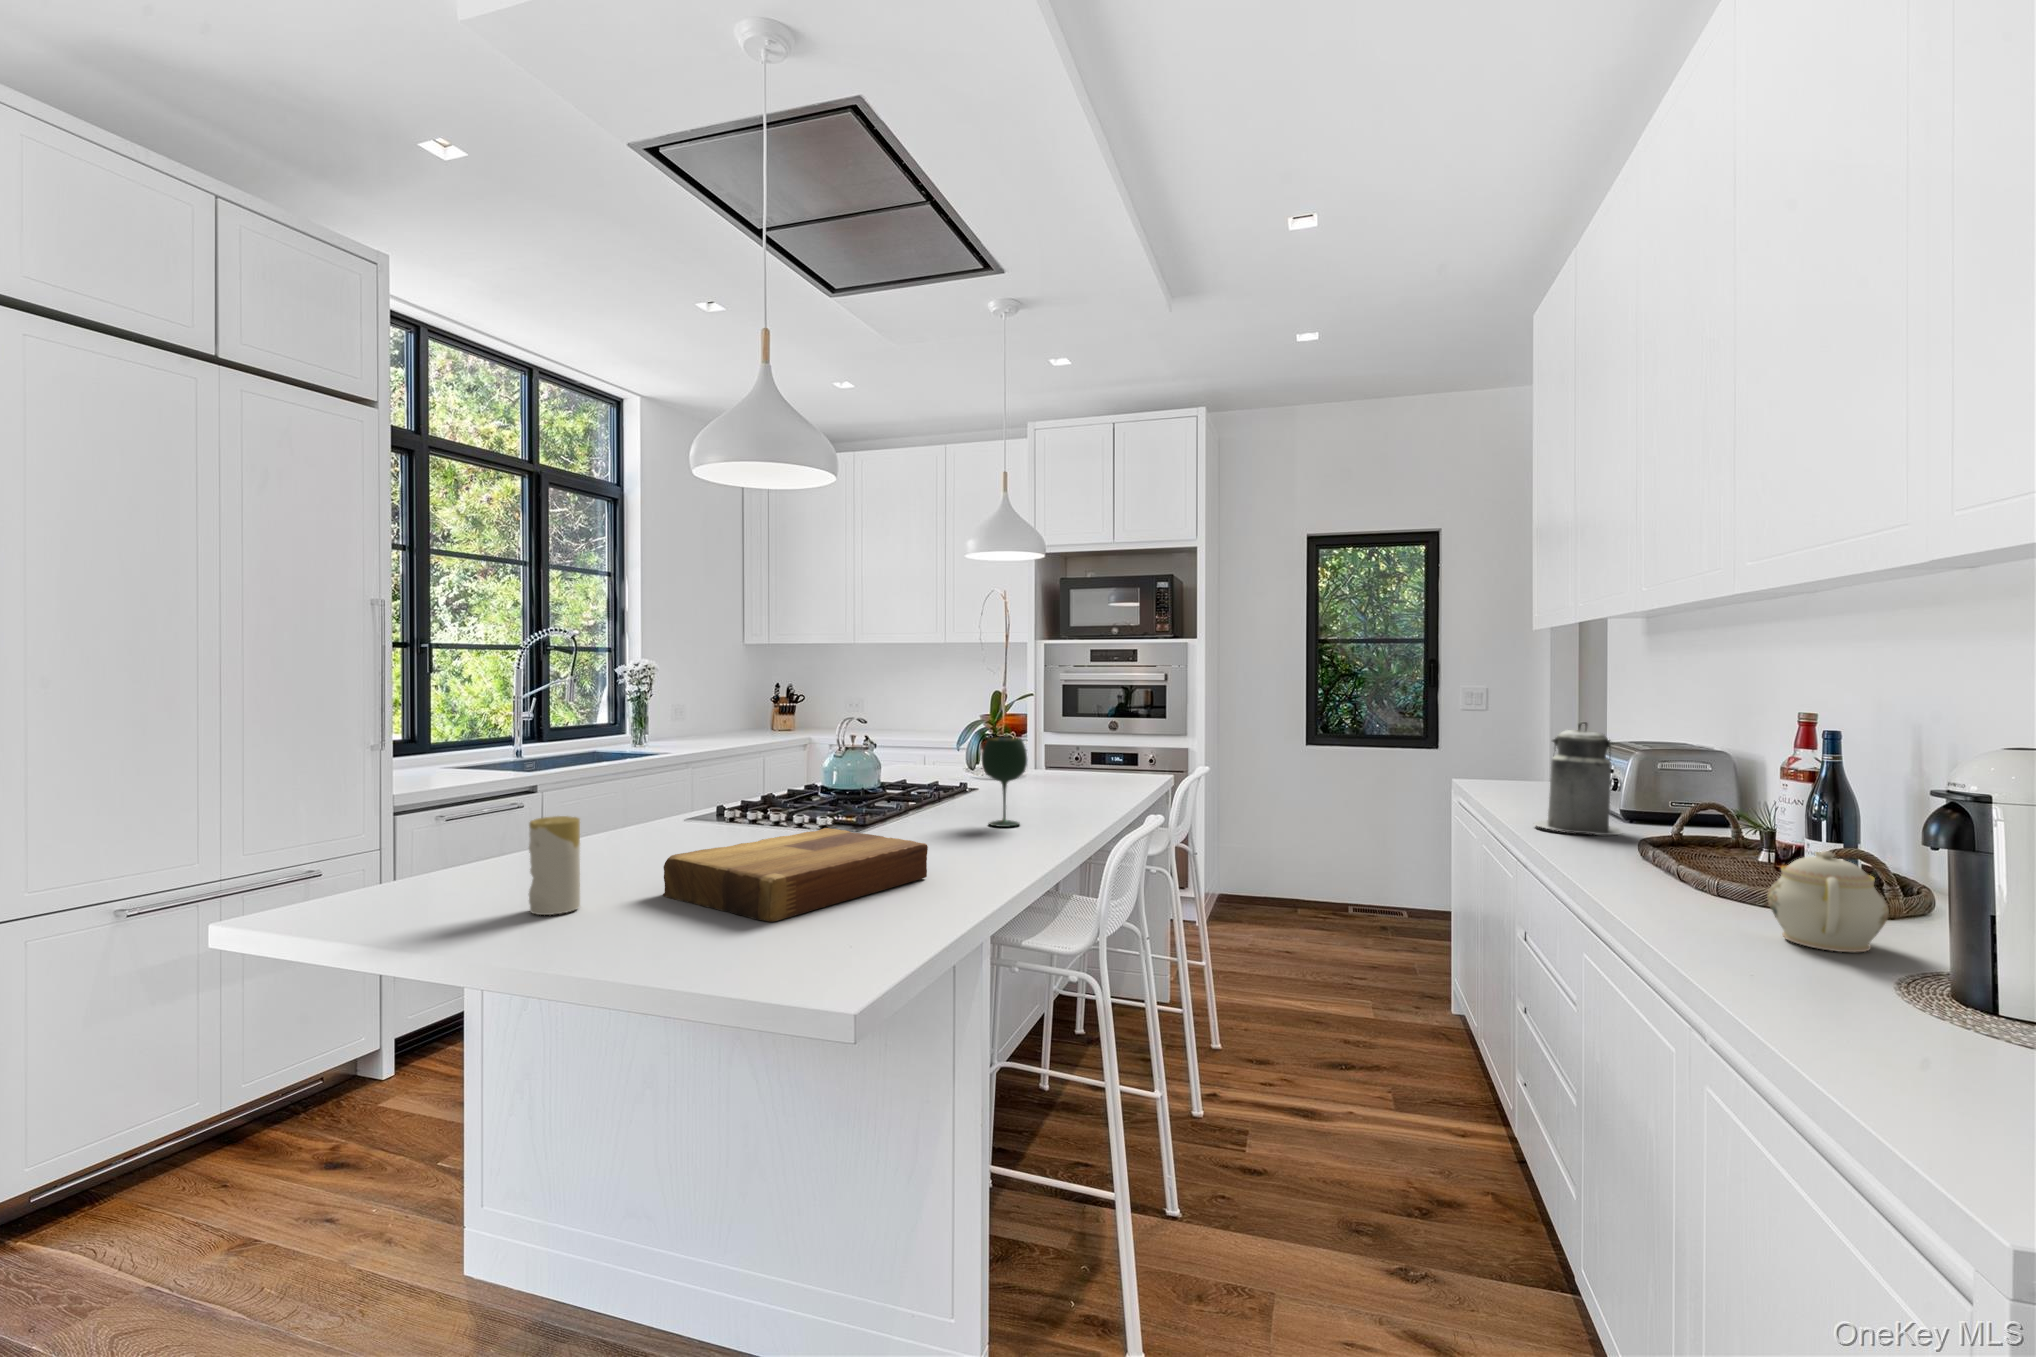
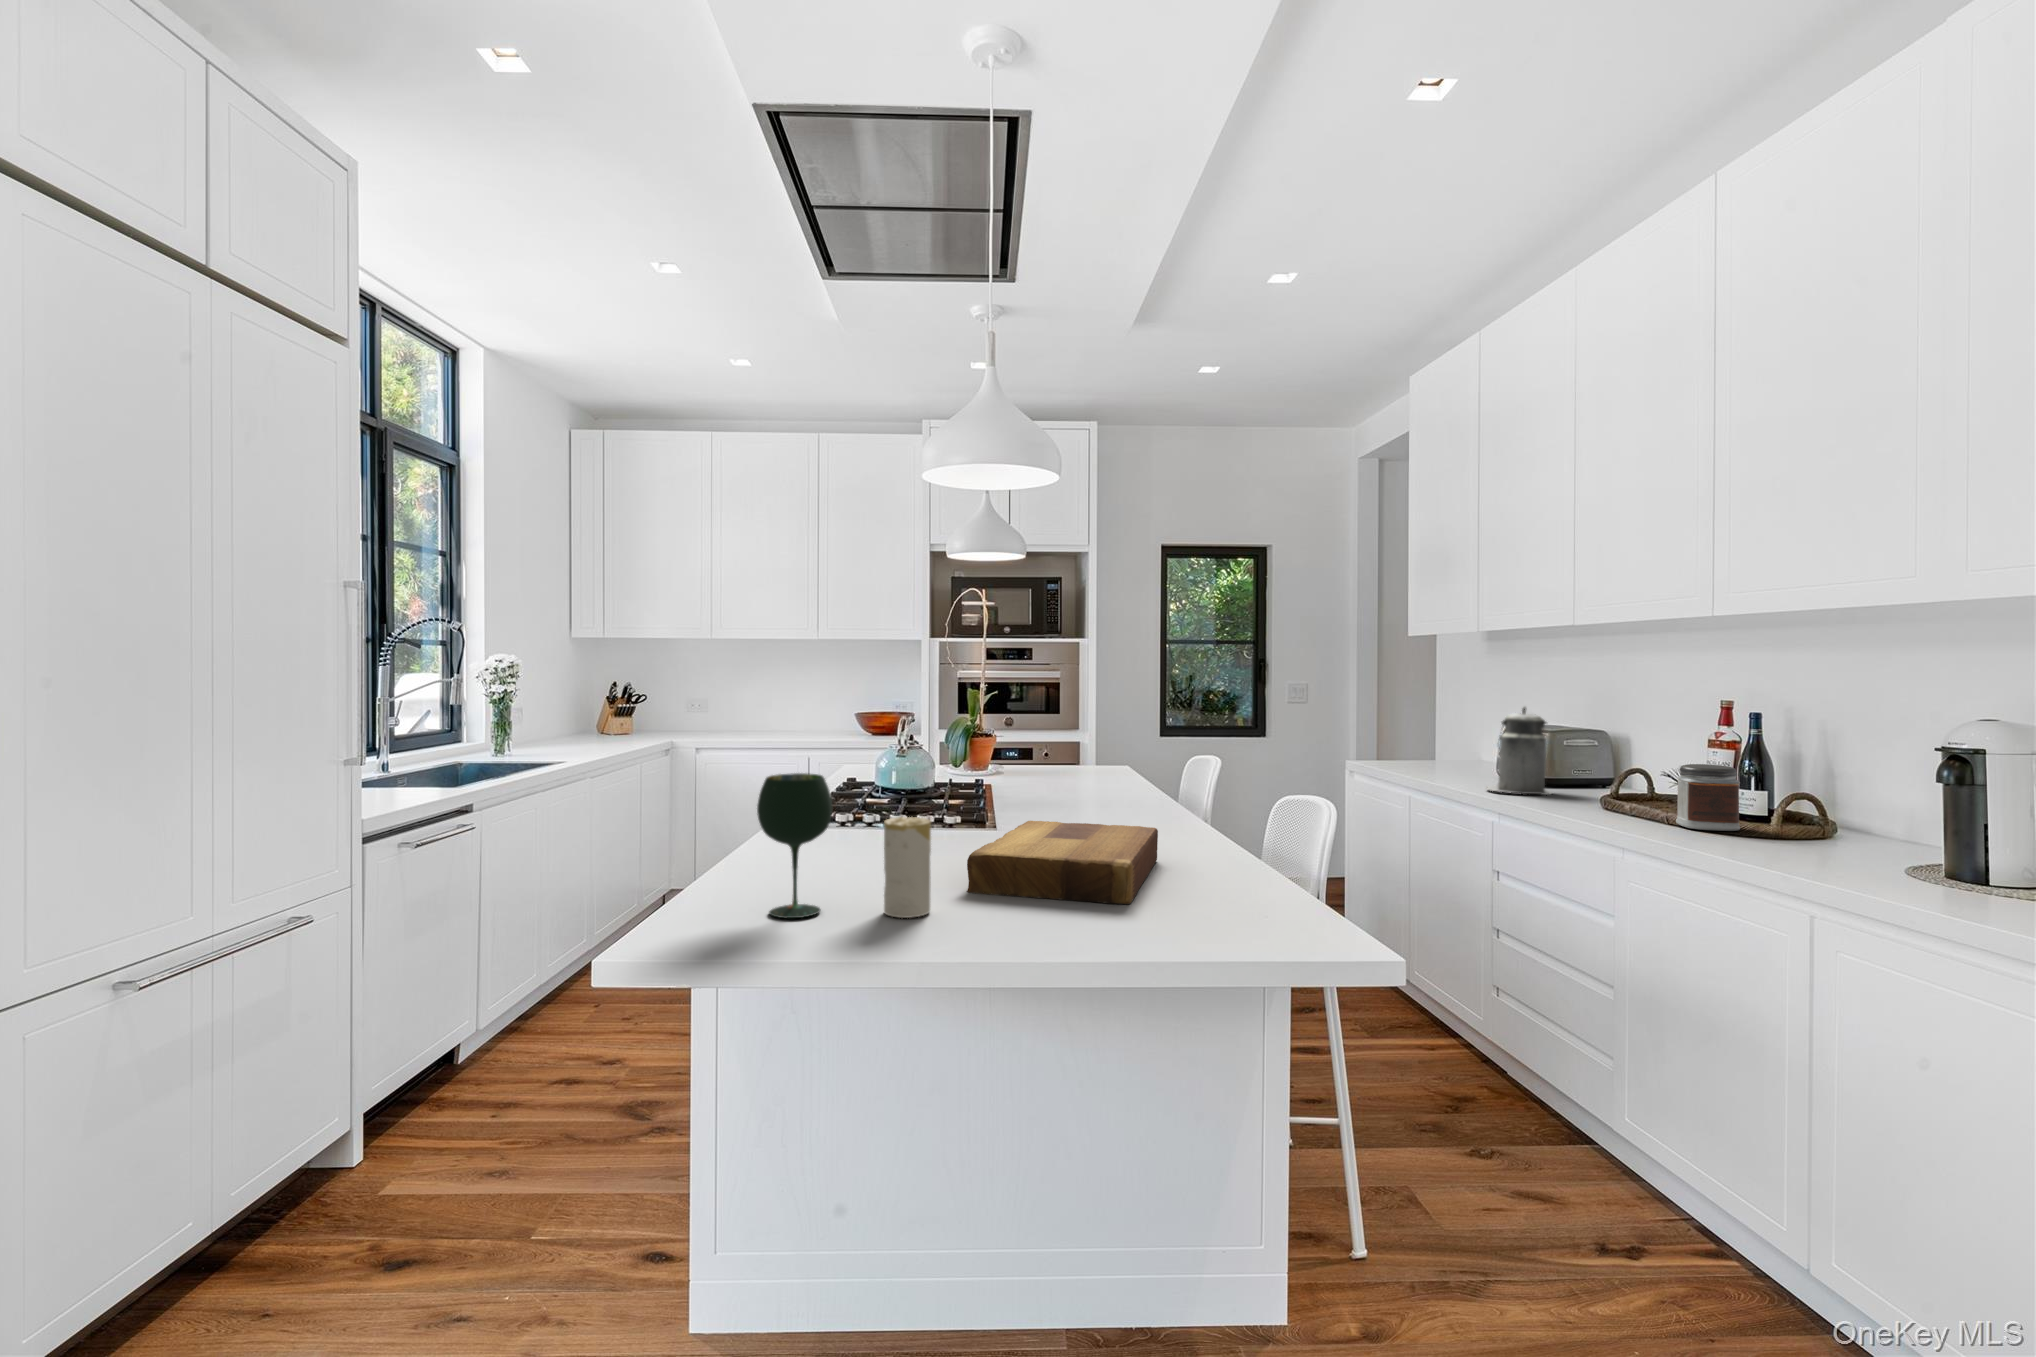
wine glass: present [982,737,1027,827] -> present [757,773,833,918]
jar: none [1686,805,1770,901] -> present [1676,764,1740,831]
teapot: present [1767,851,1889,952] -> none [1786,789,1868,856]

